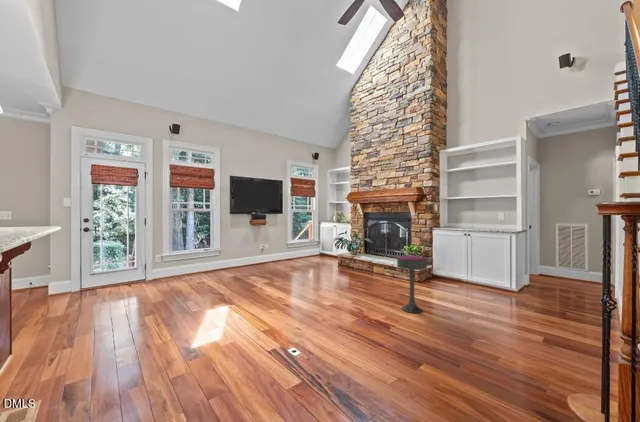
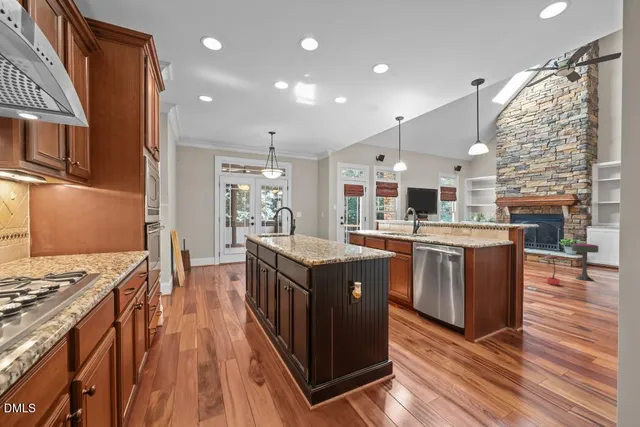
potted plant: none [343,279,375,331] -> present [541,255,567,285]

